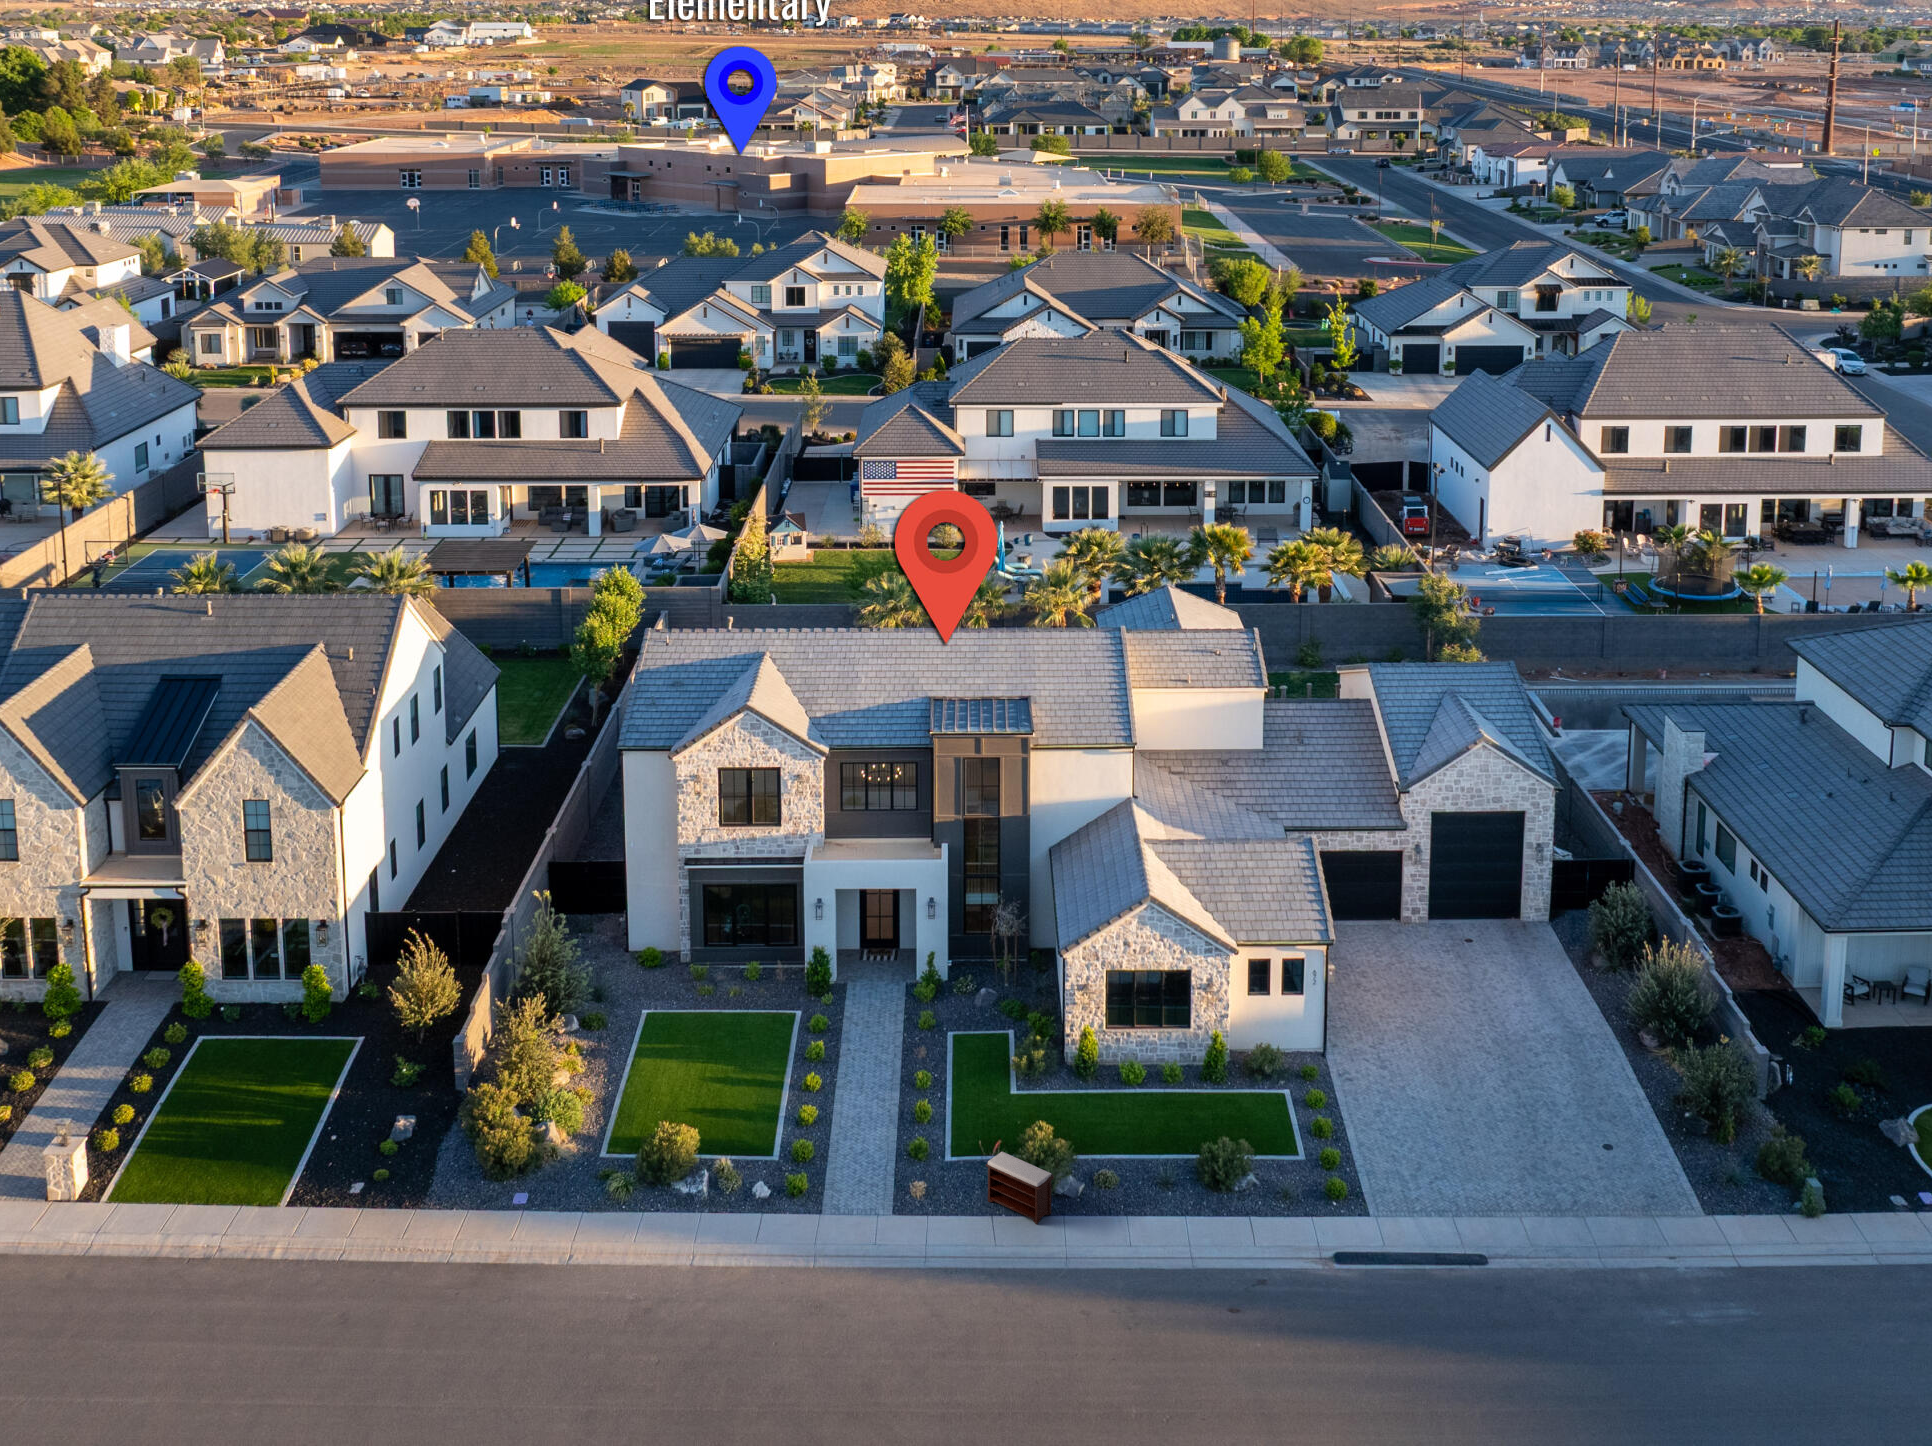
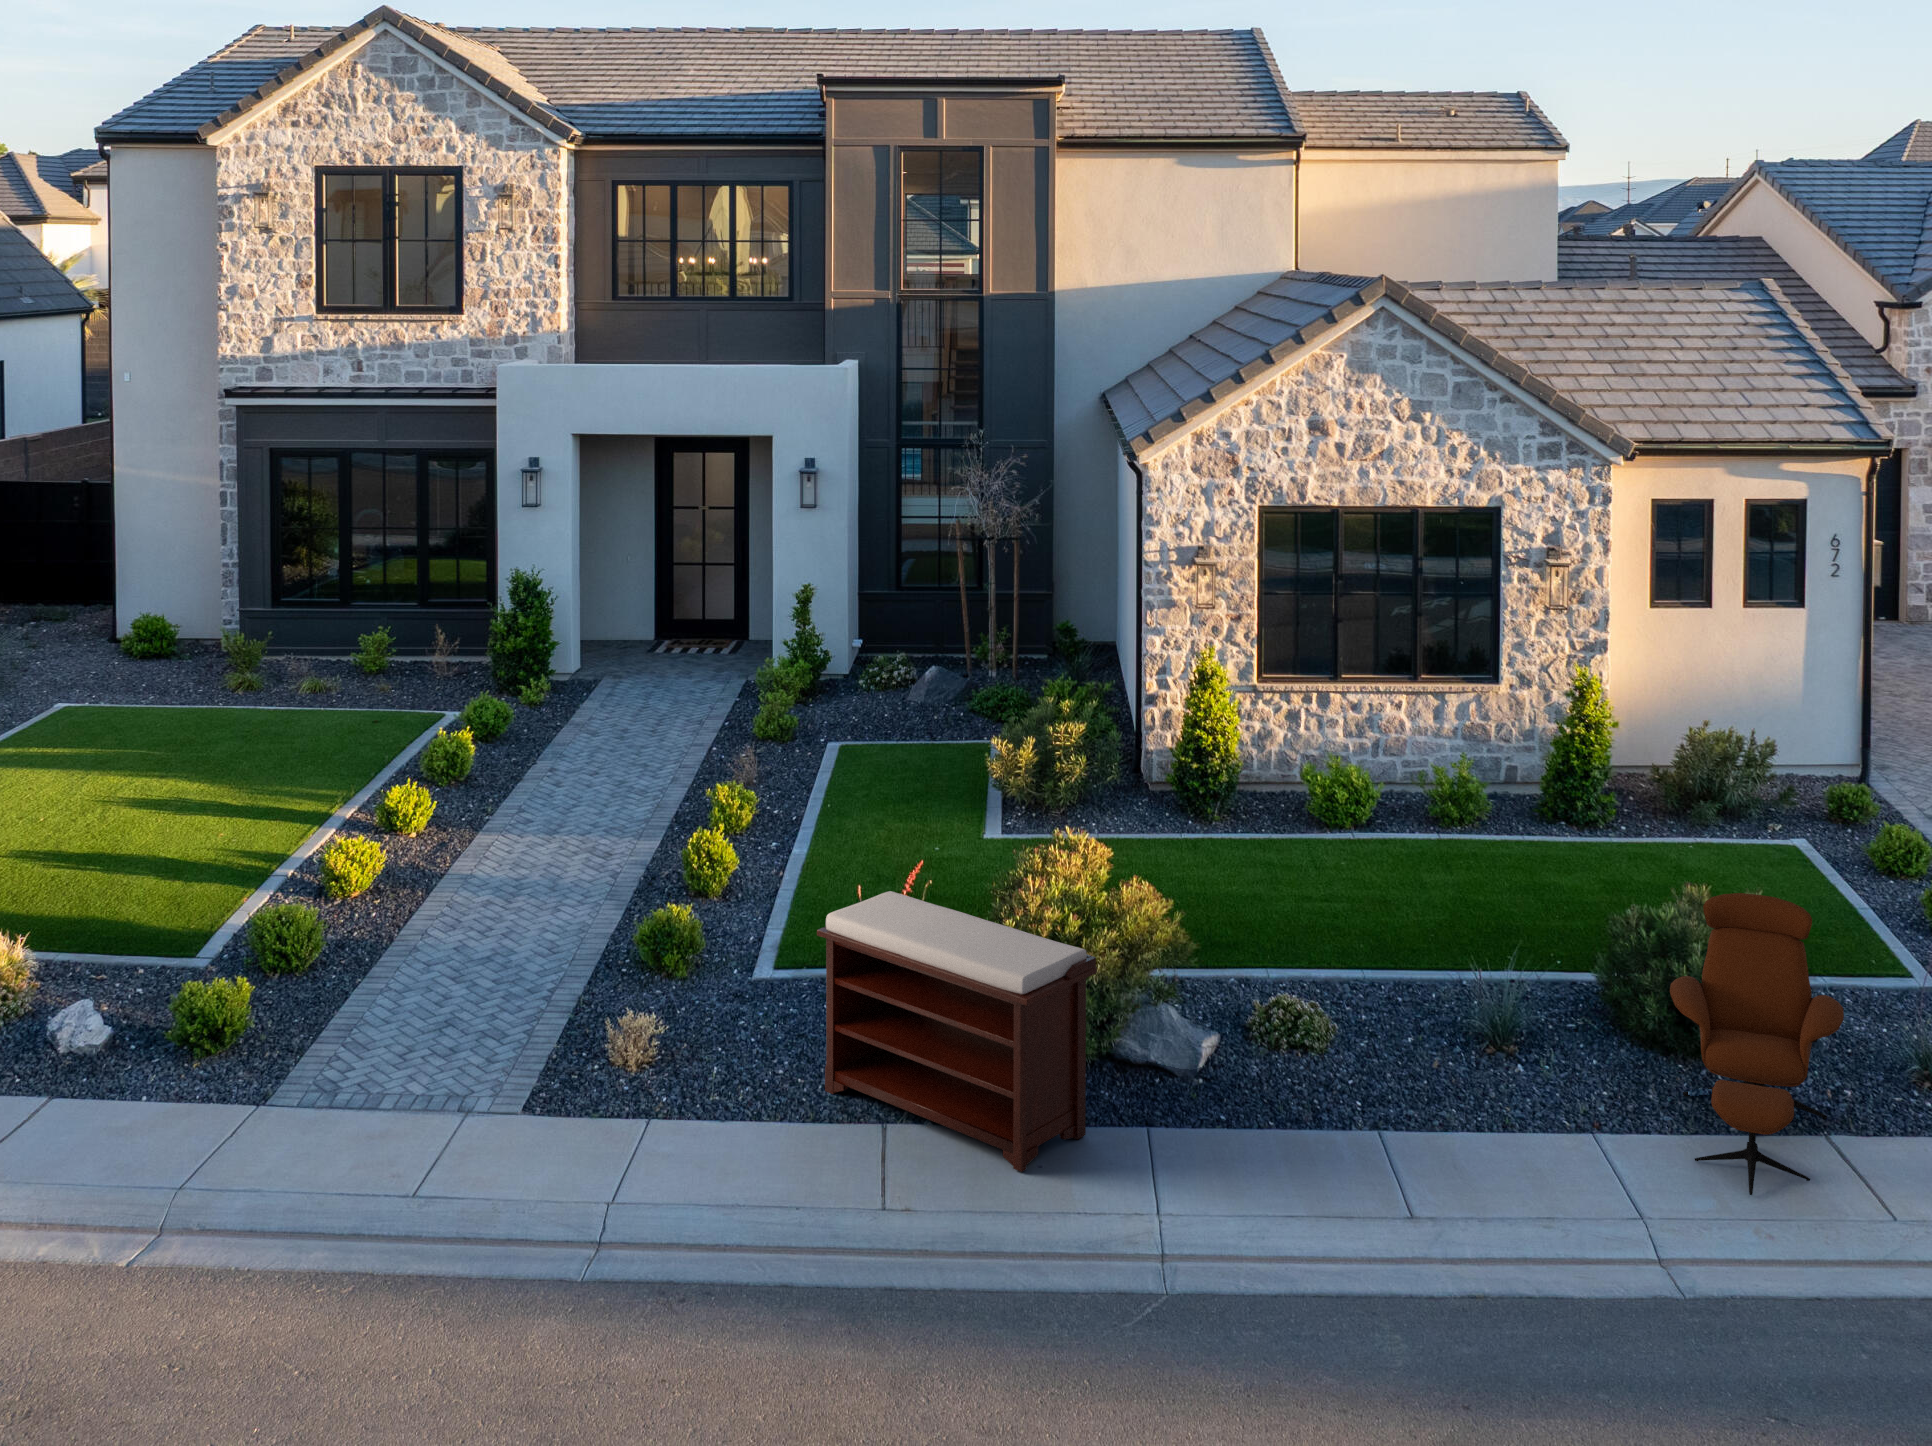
lounge chair: none [1190,1150,1231,1228] -> present [1670,893,1844,1195]

